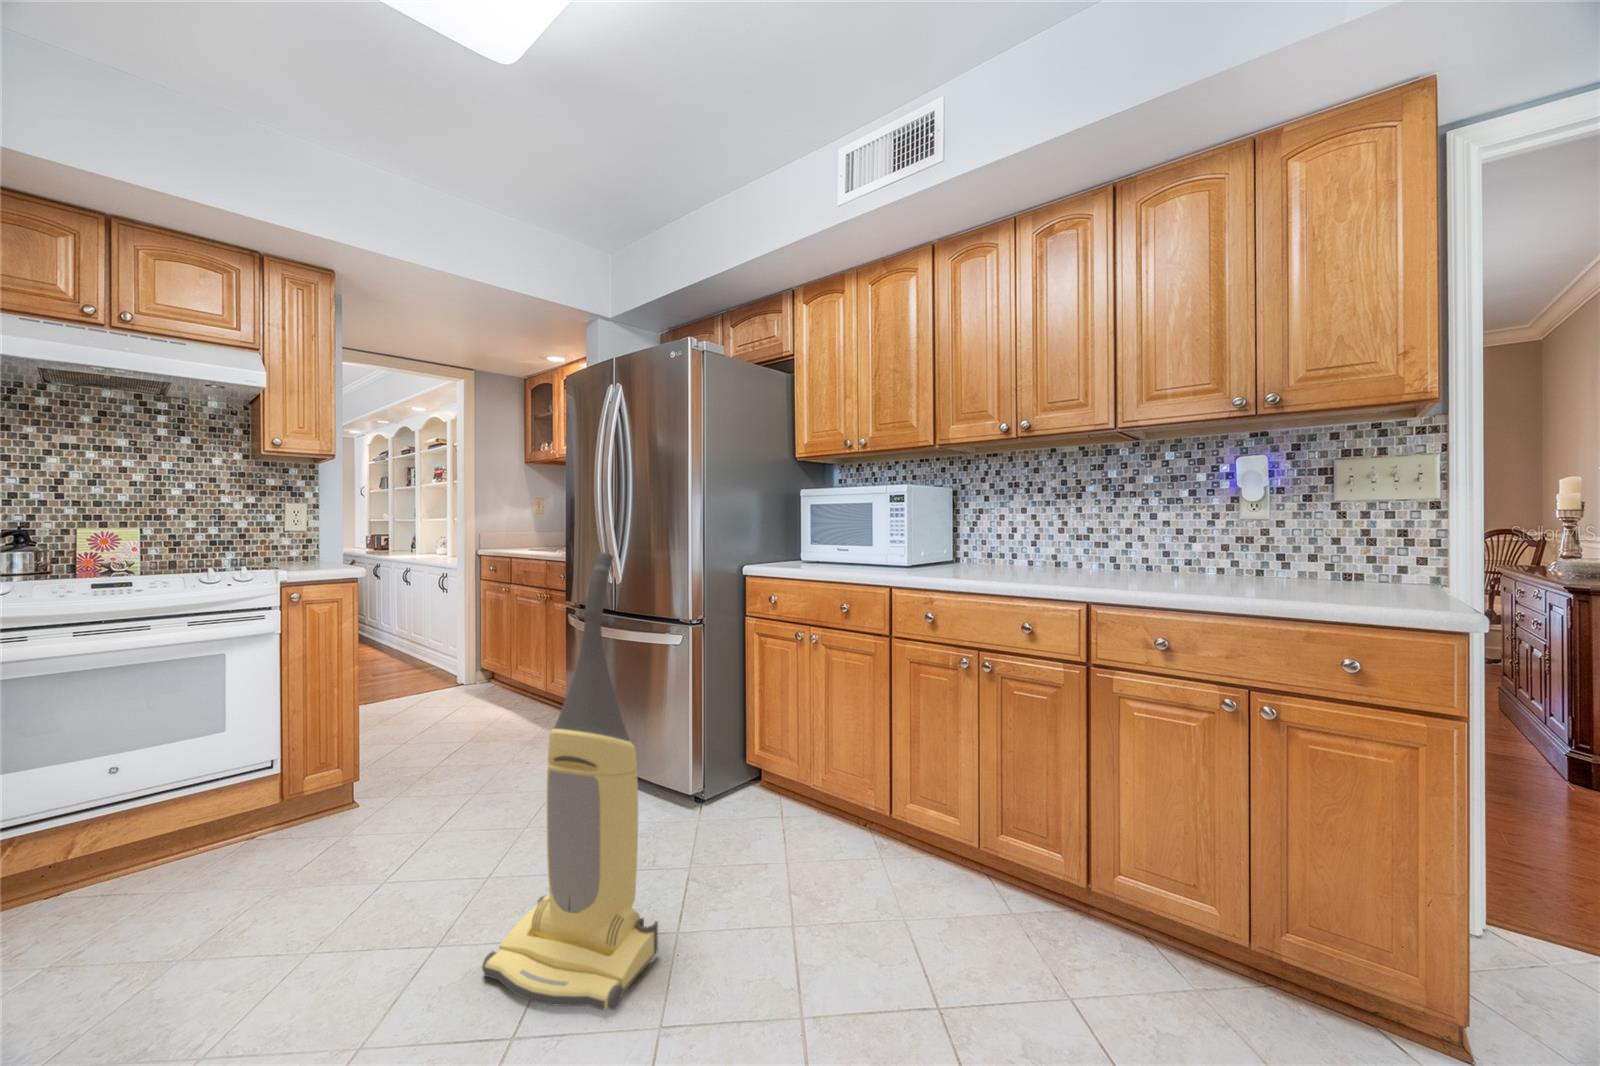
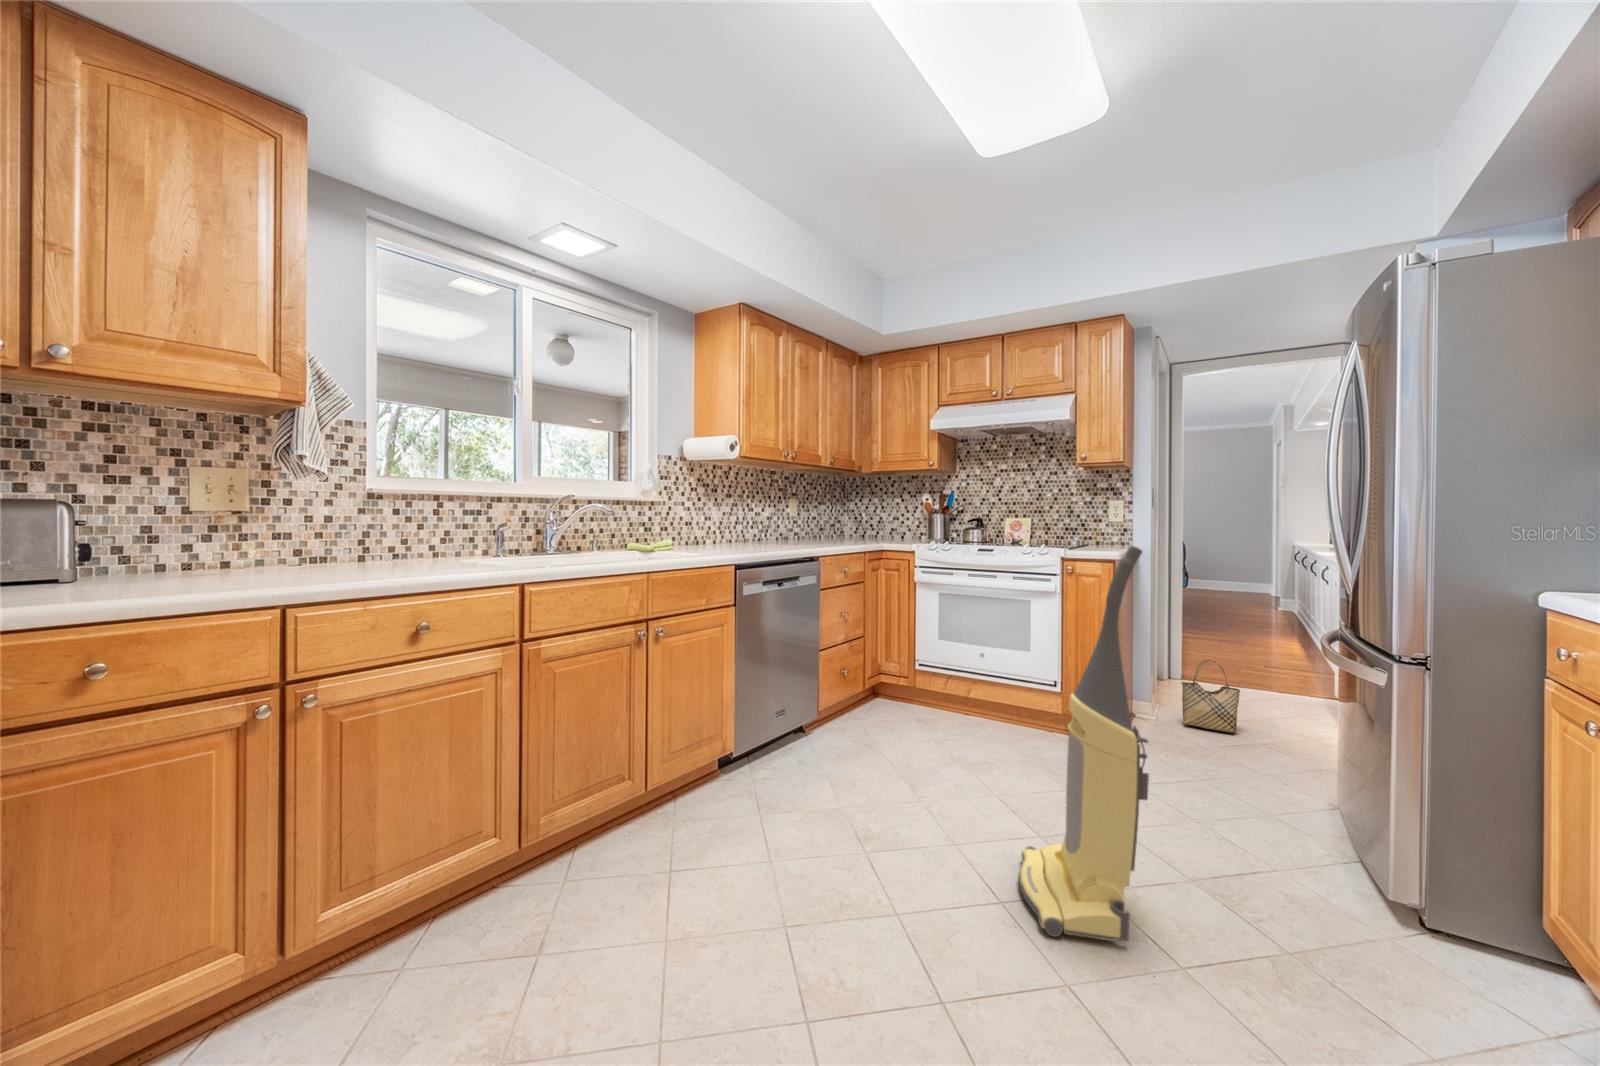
woven basket: none [393,676,451,753] -> present [1182,660,1240,732]

